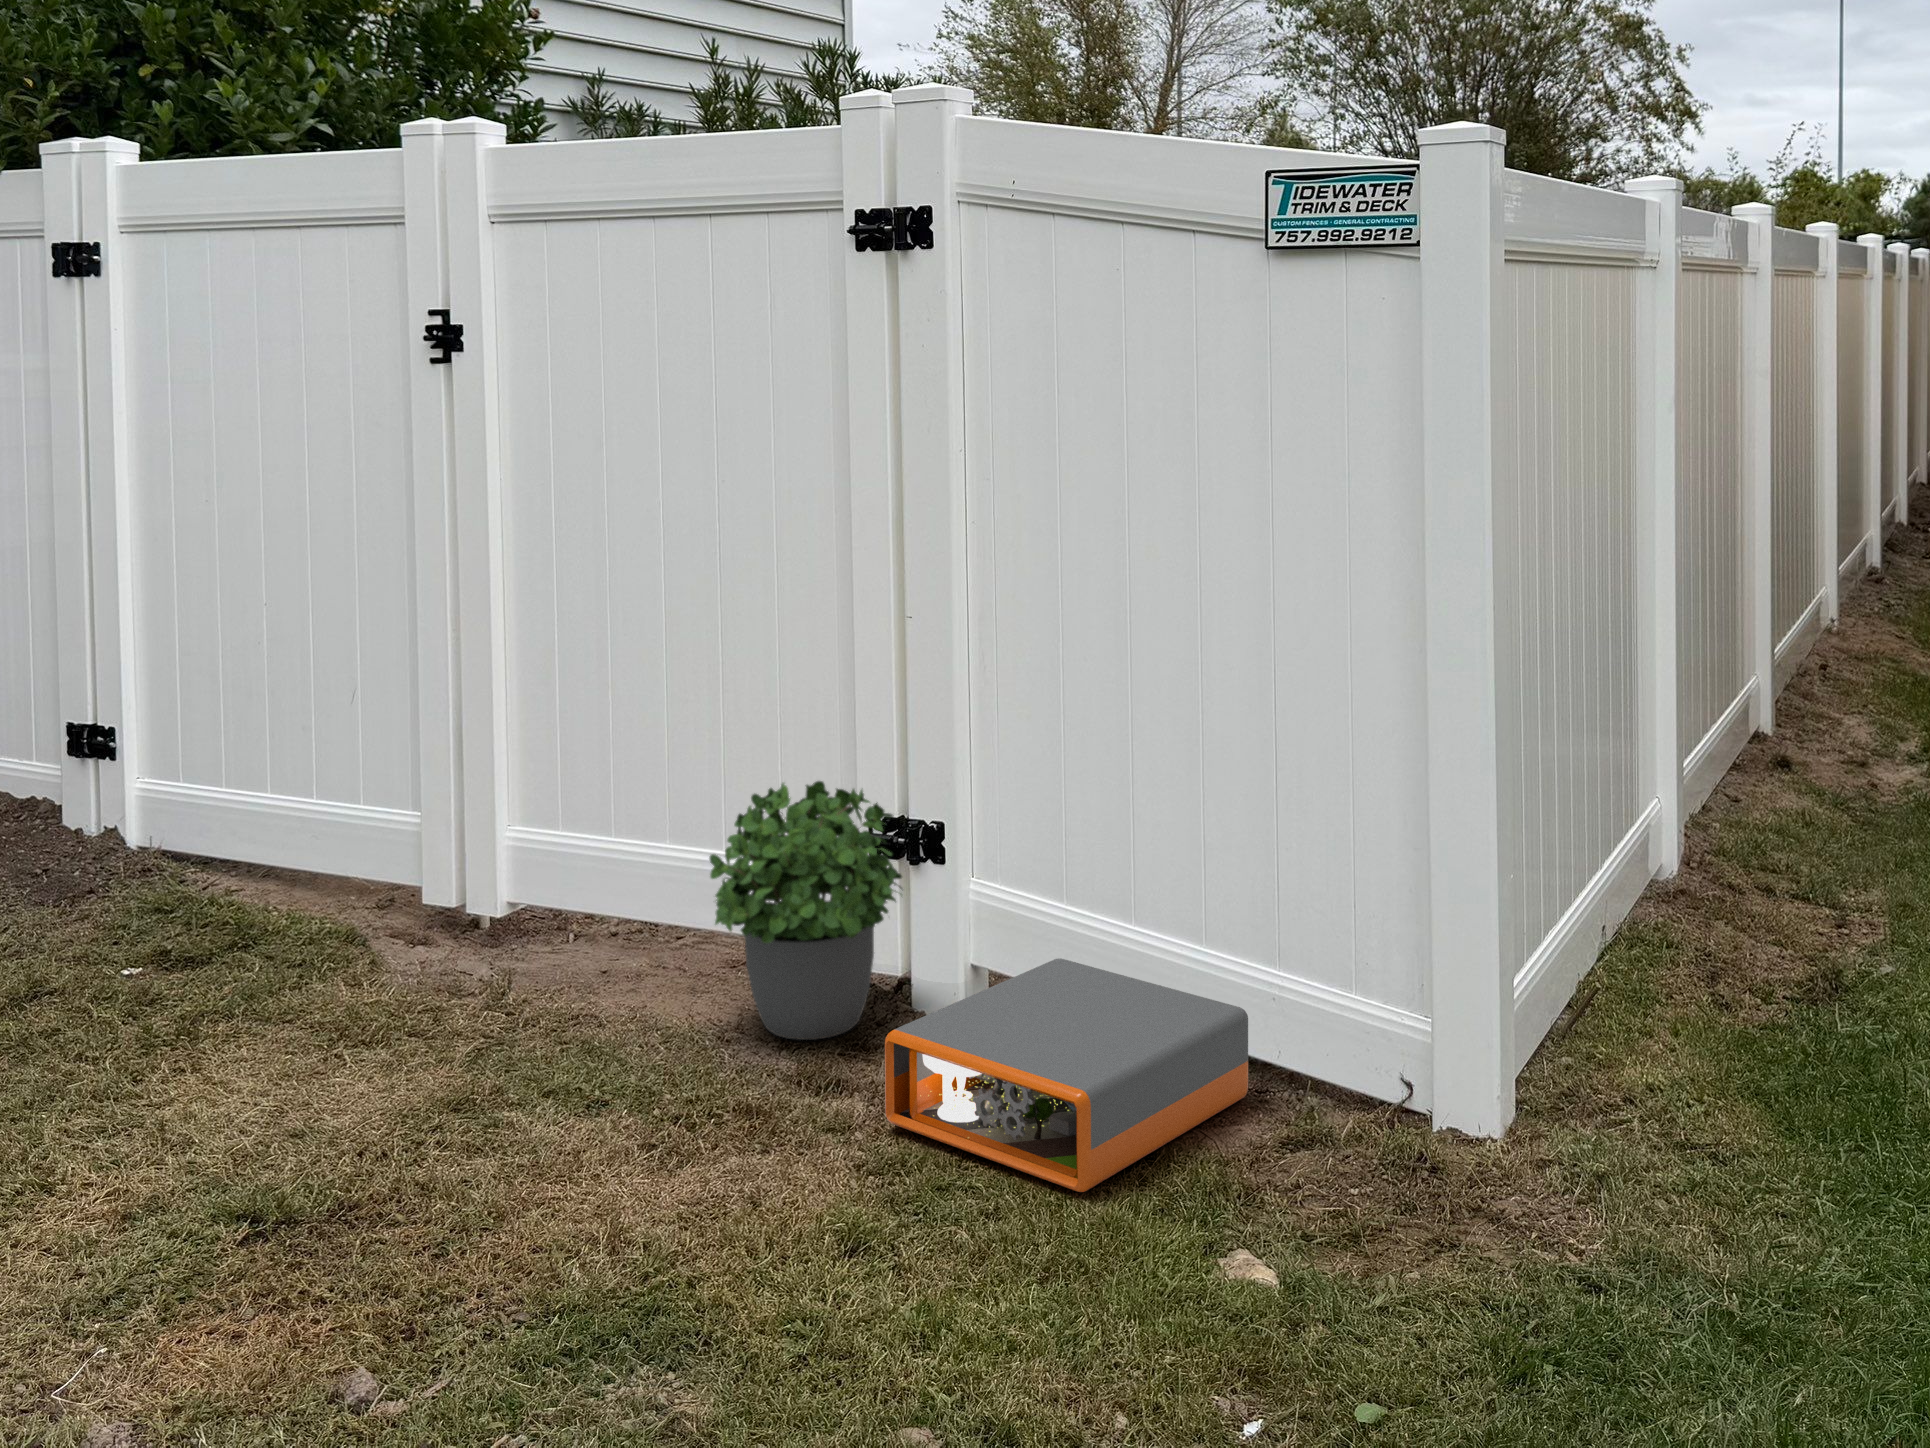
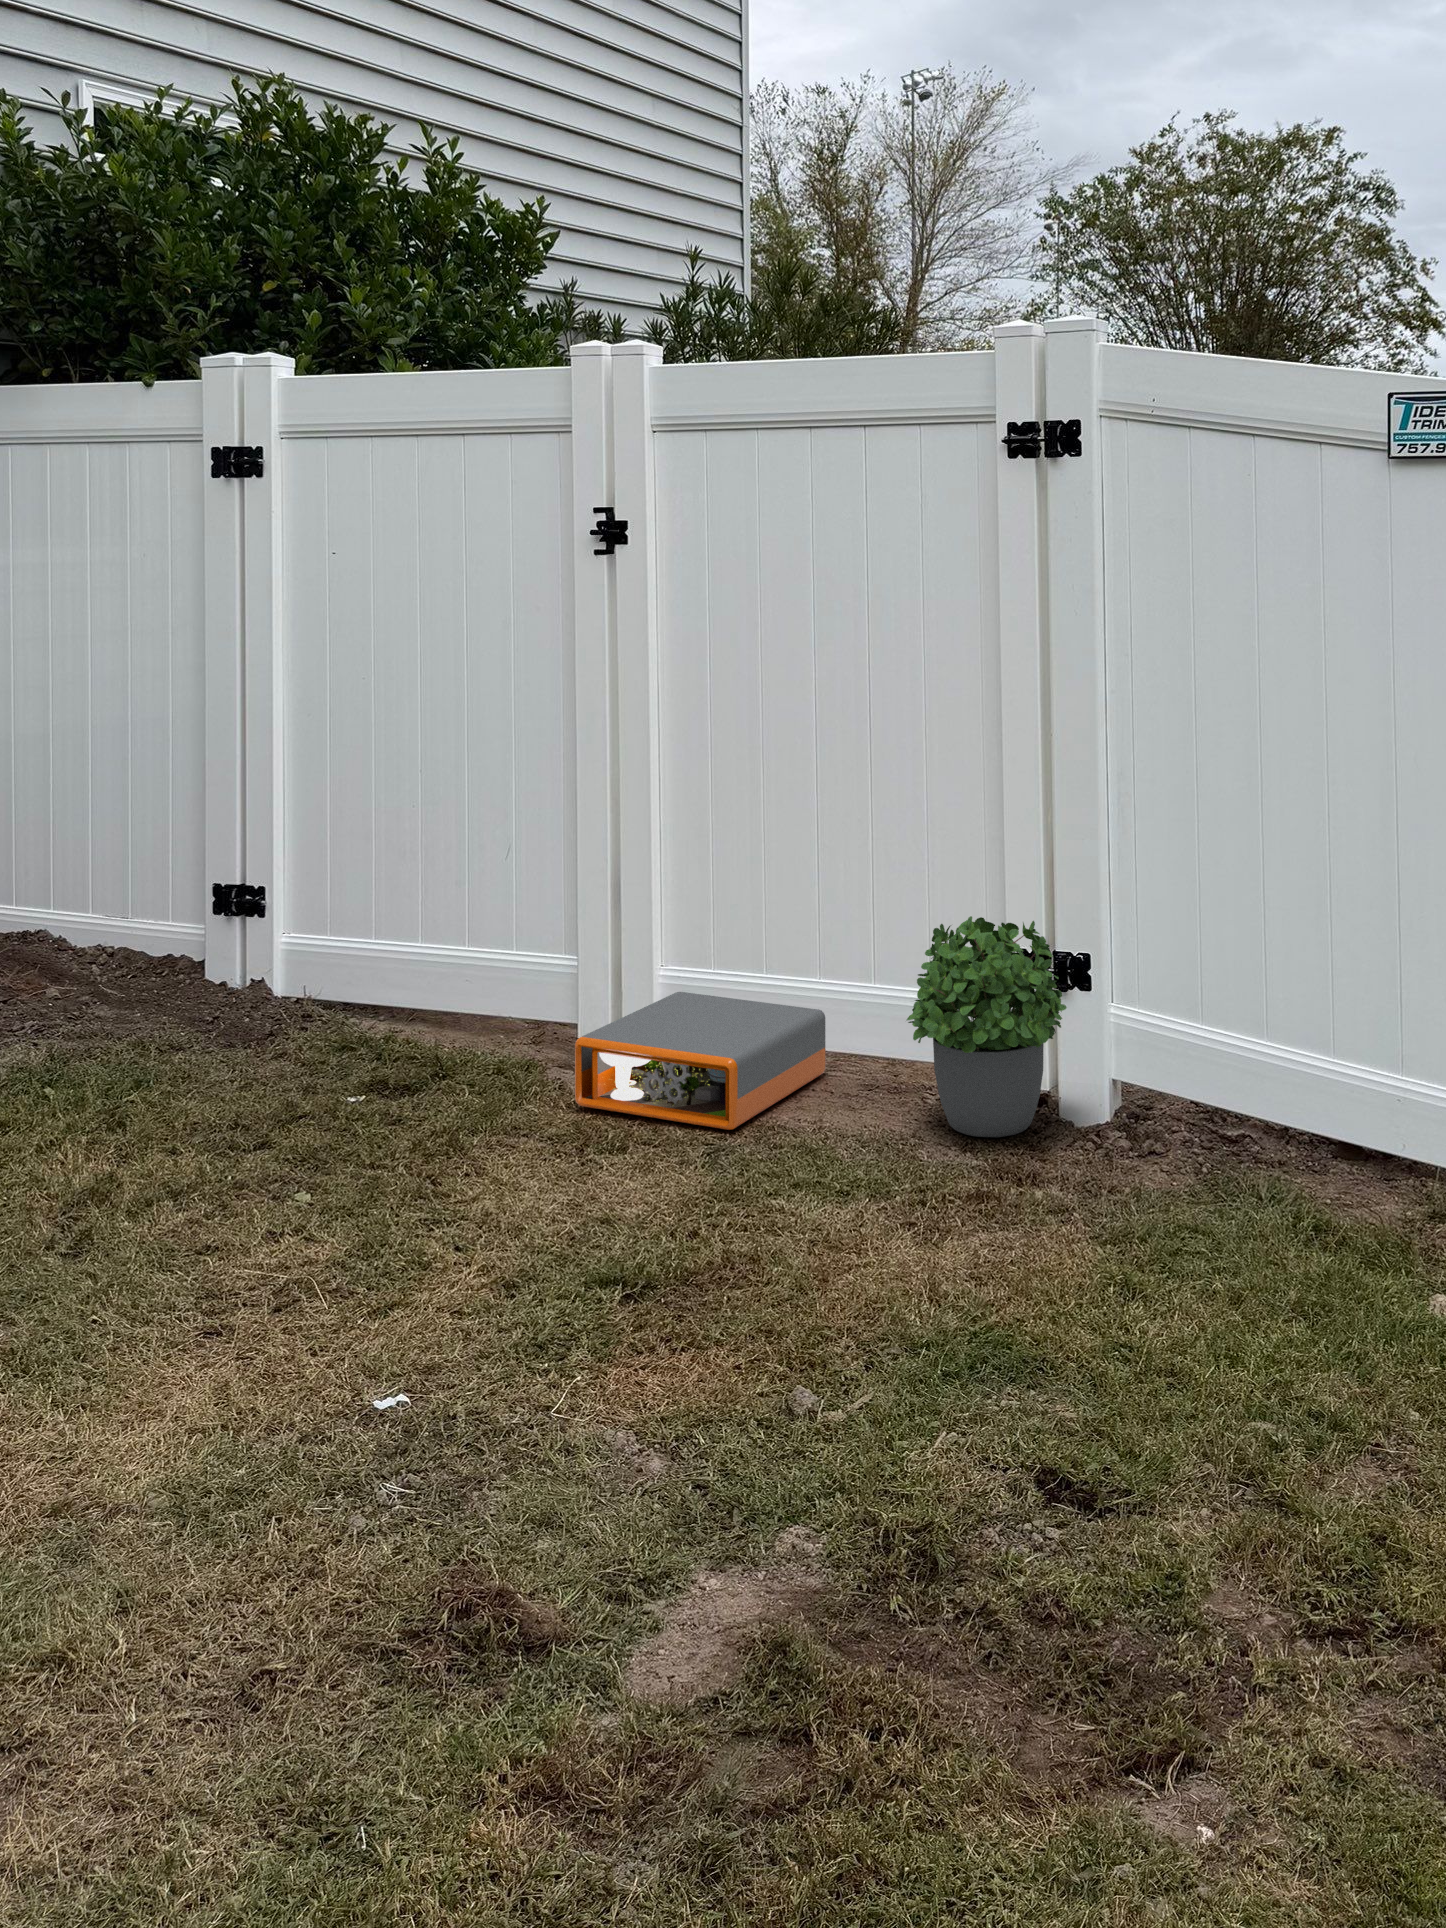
storage box: present [885,958,1248,1192] -> present [575,992,826,1130]

